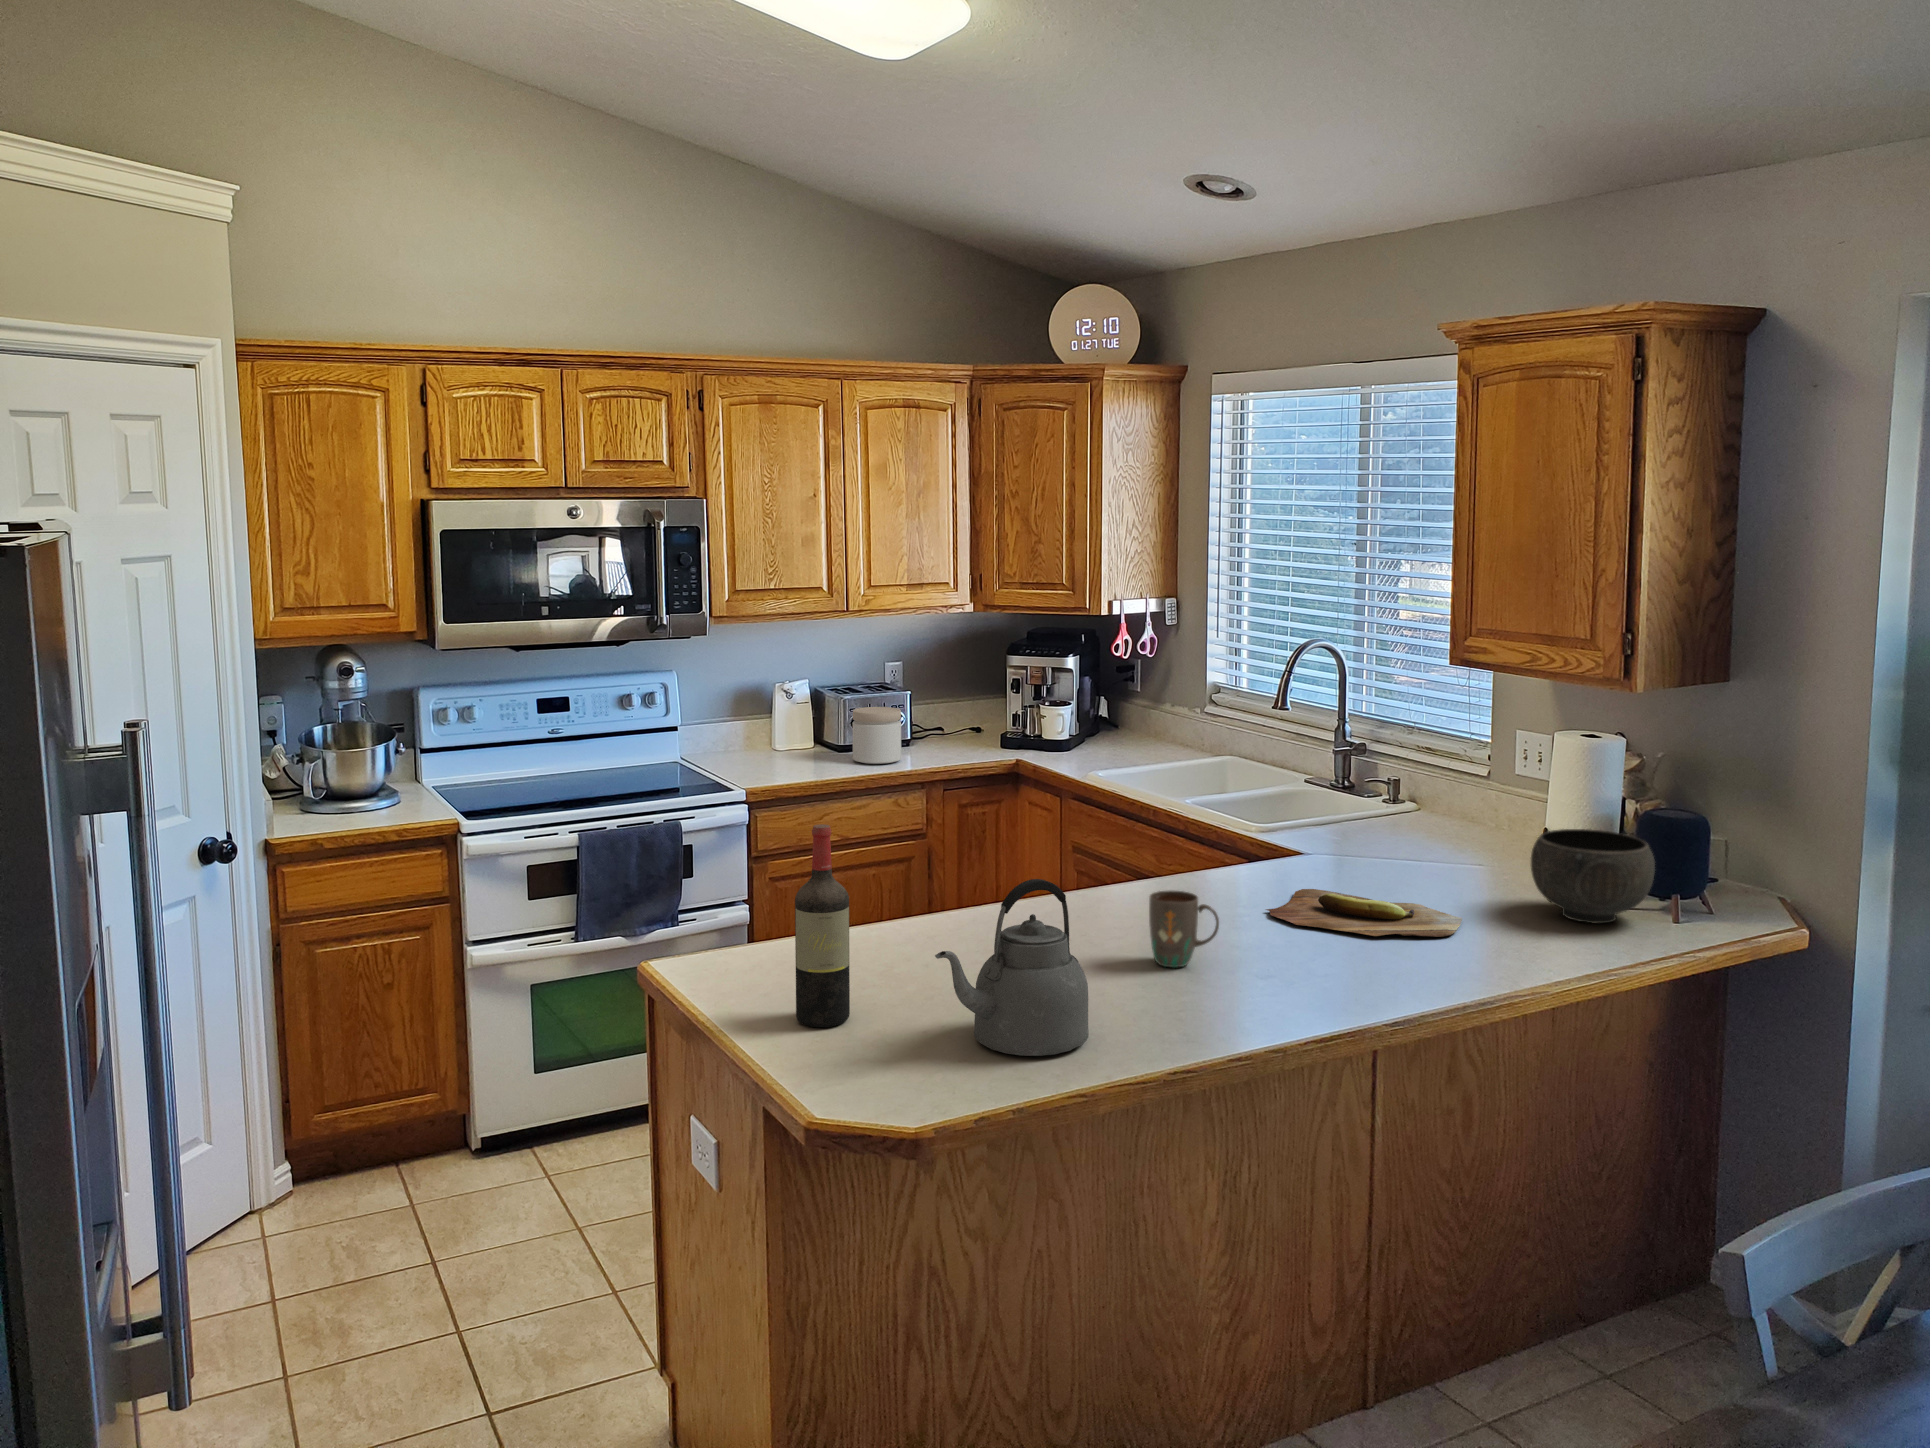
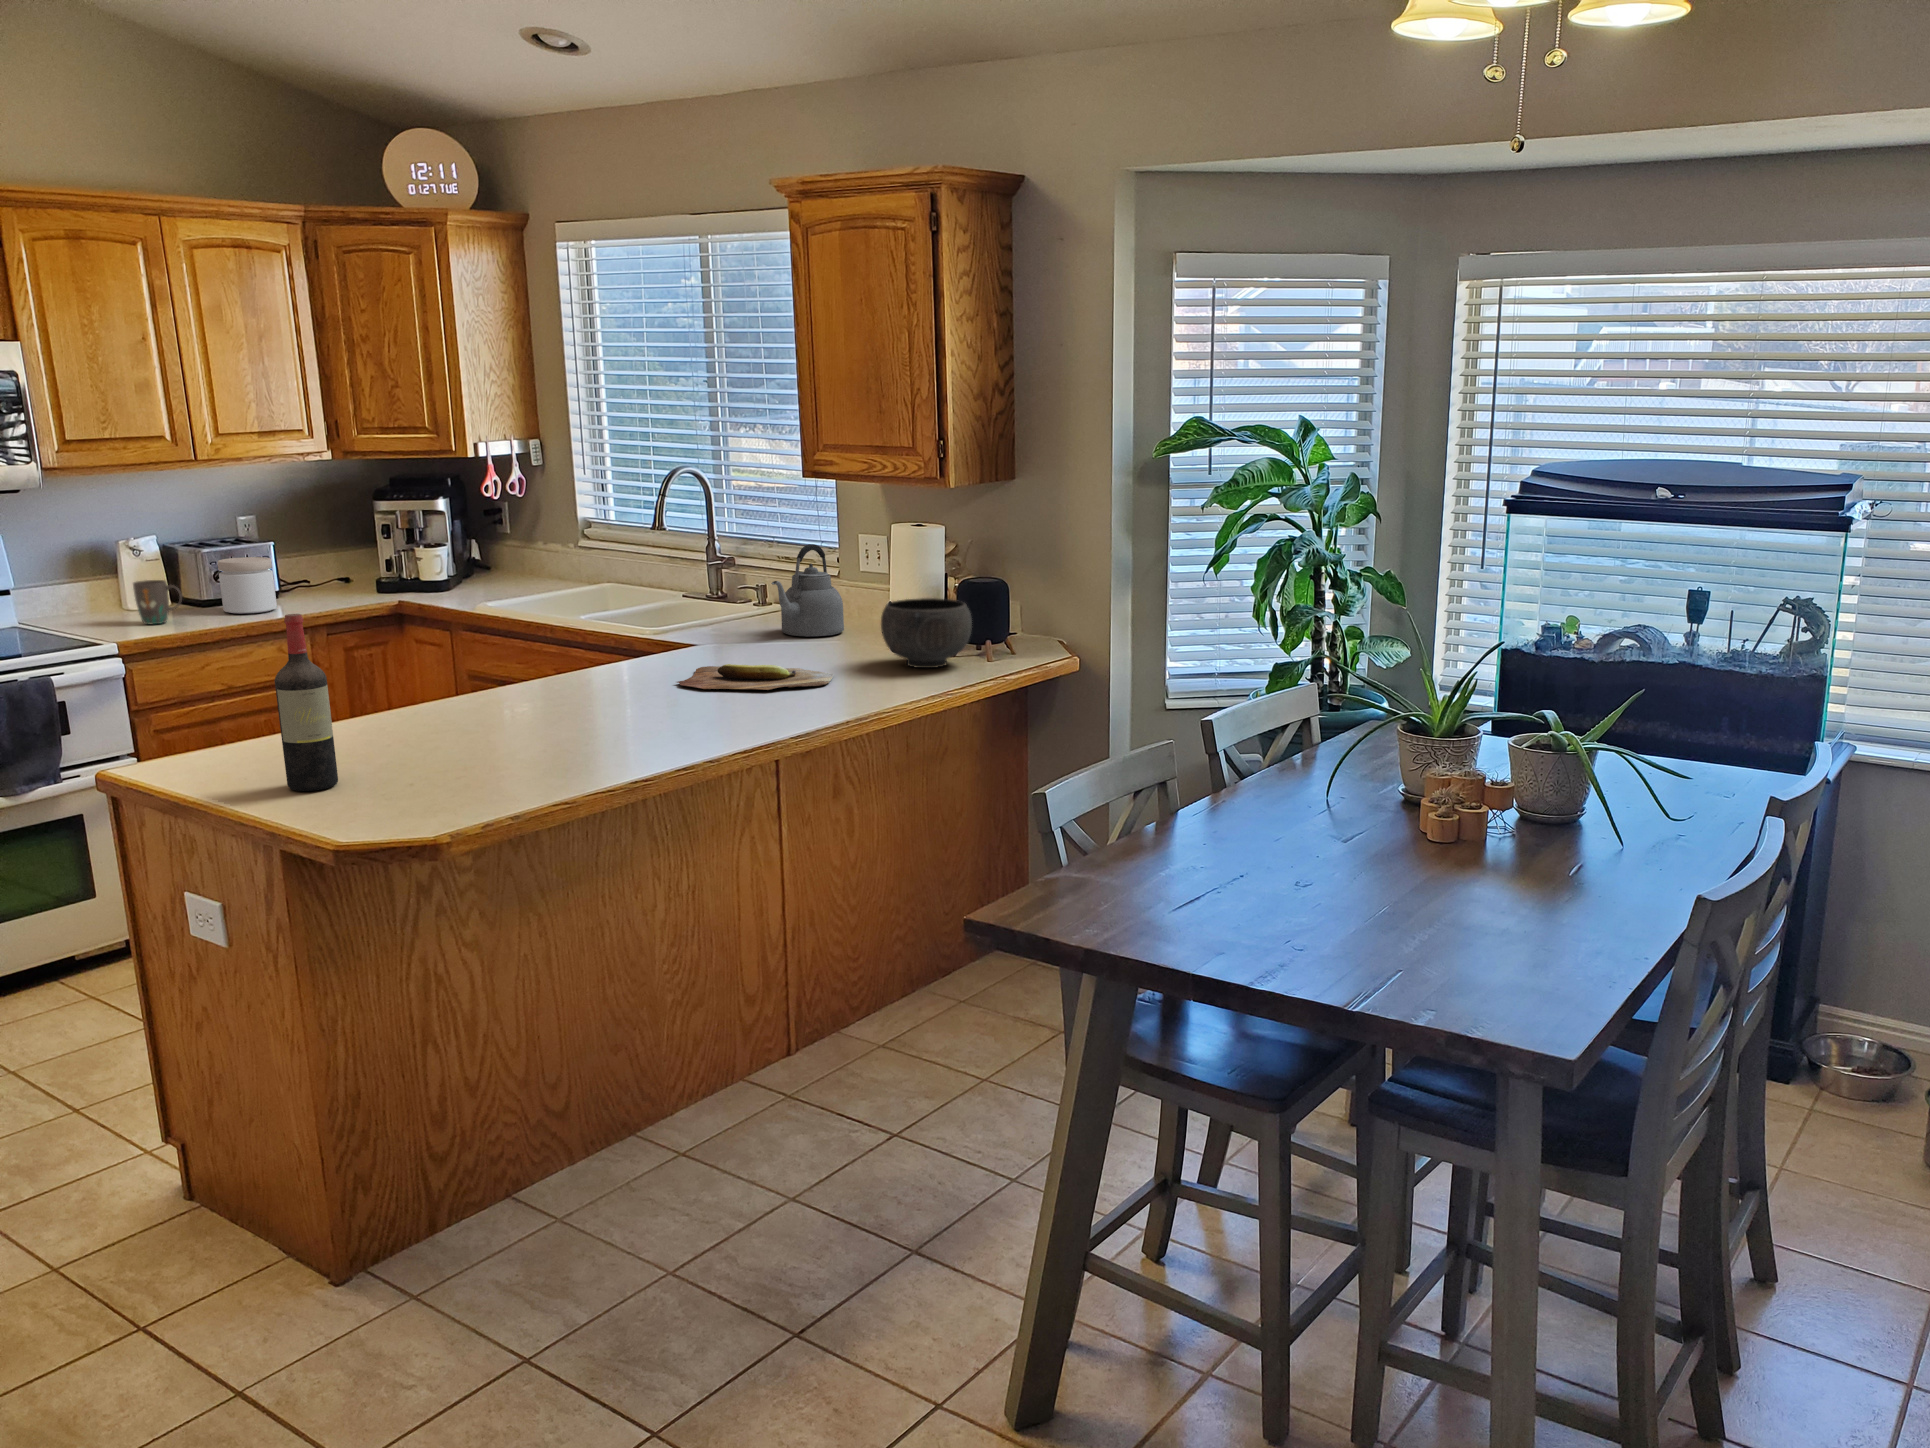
kettle: present [935,879,1089,1056] -> present [771,544,844,637]
mug: present [1149,890,1219,968] -> present [133,580,182,624]

